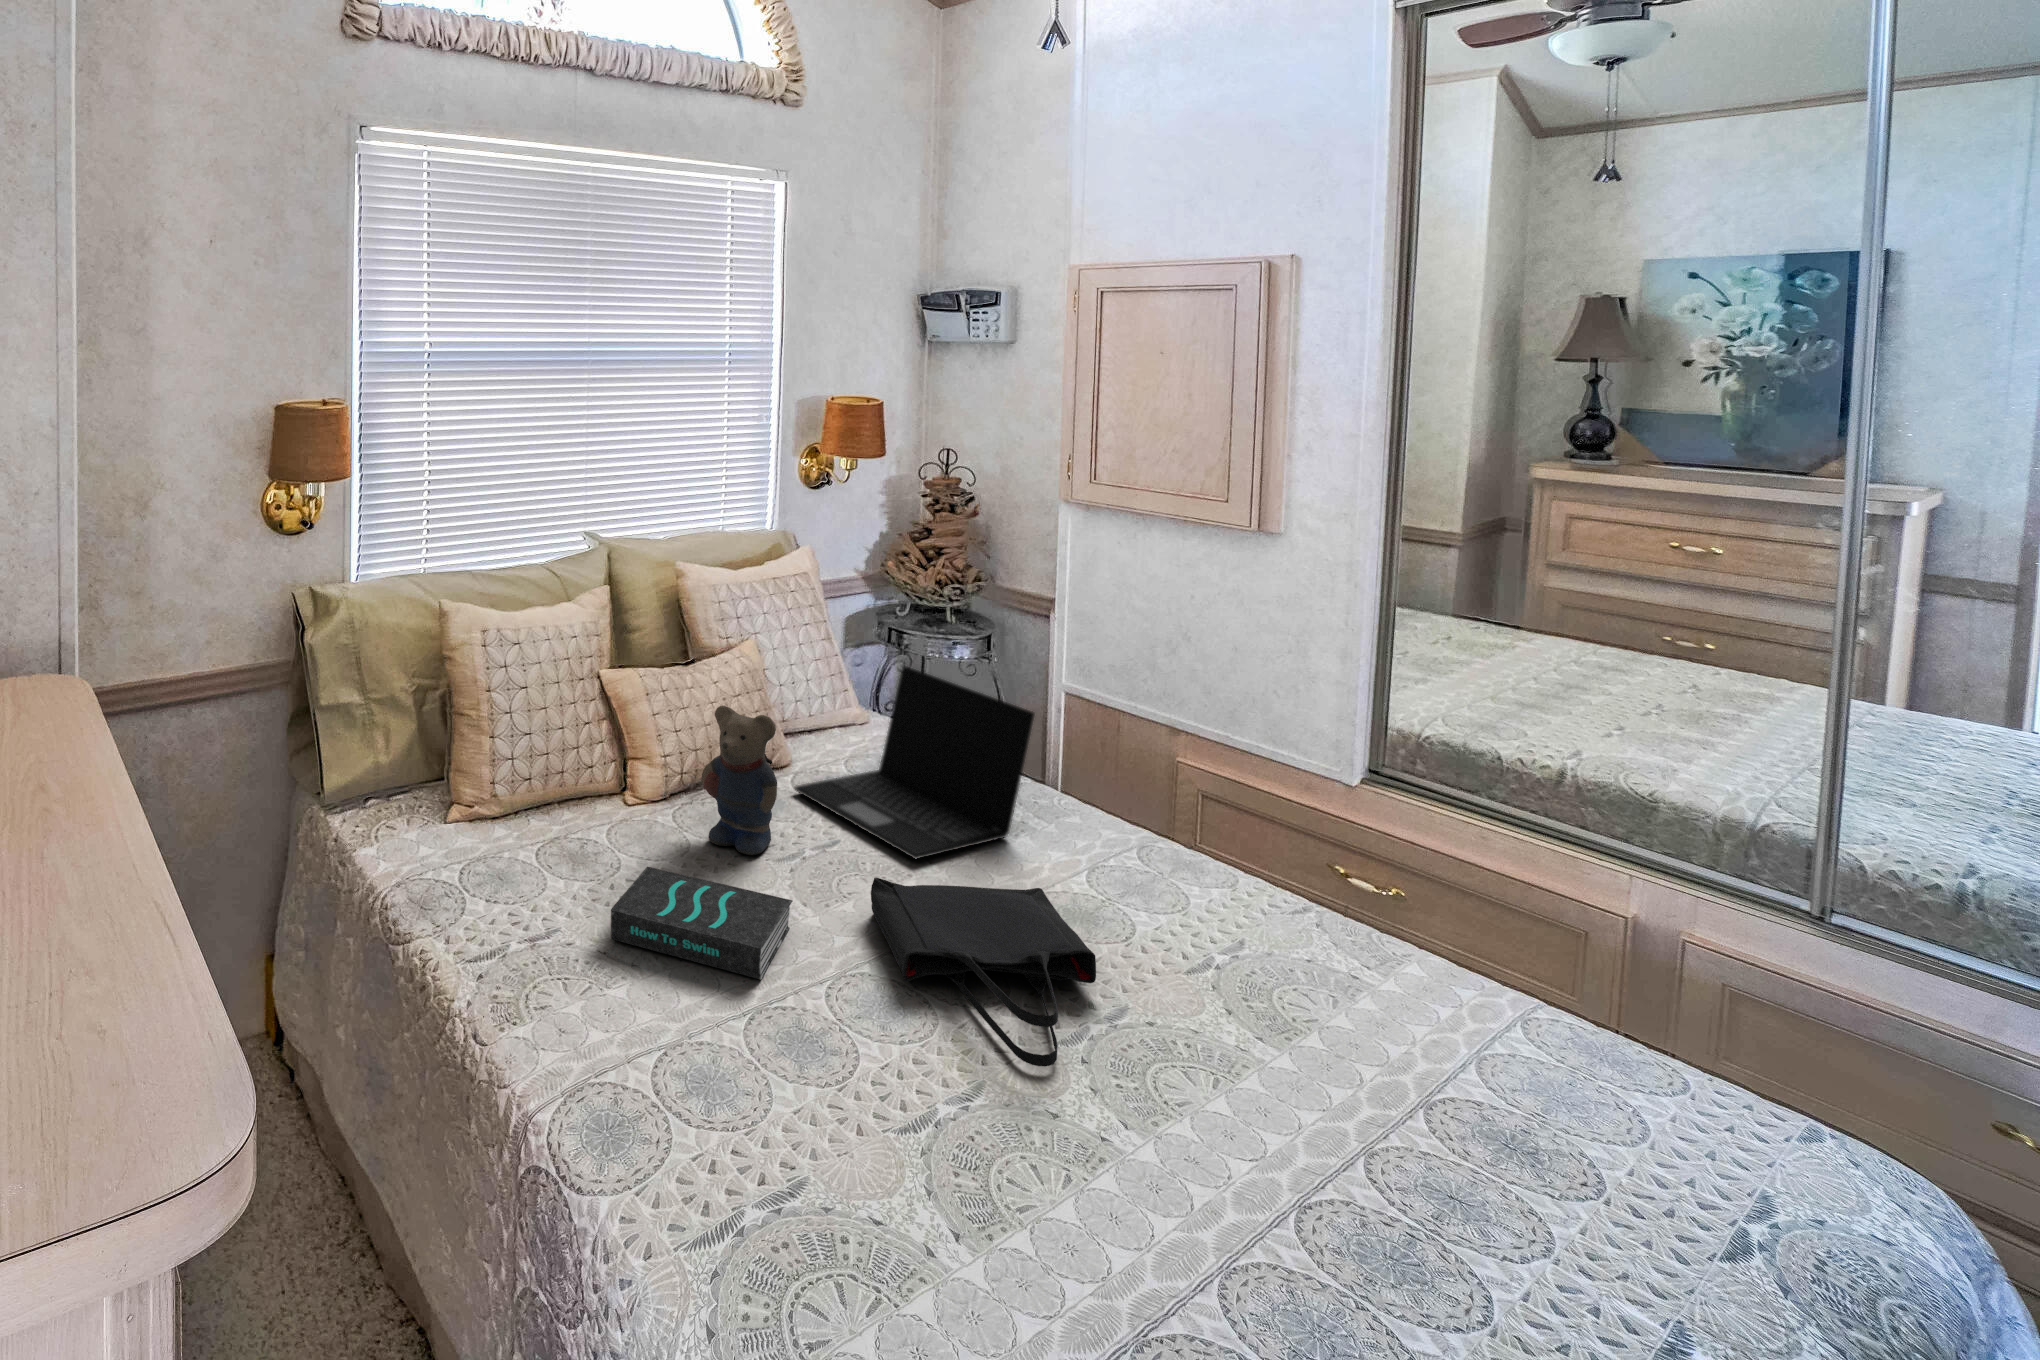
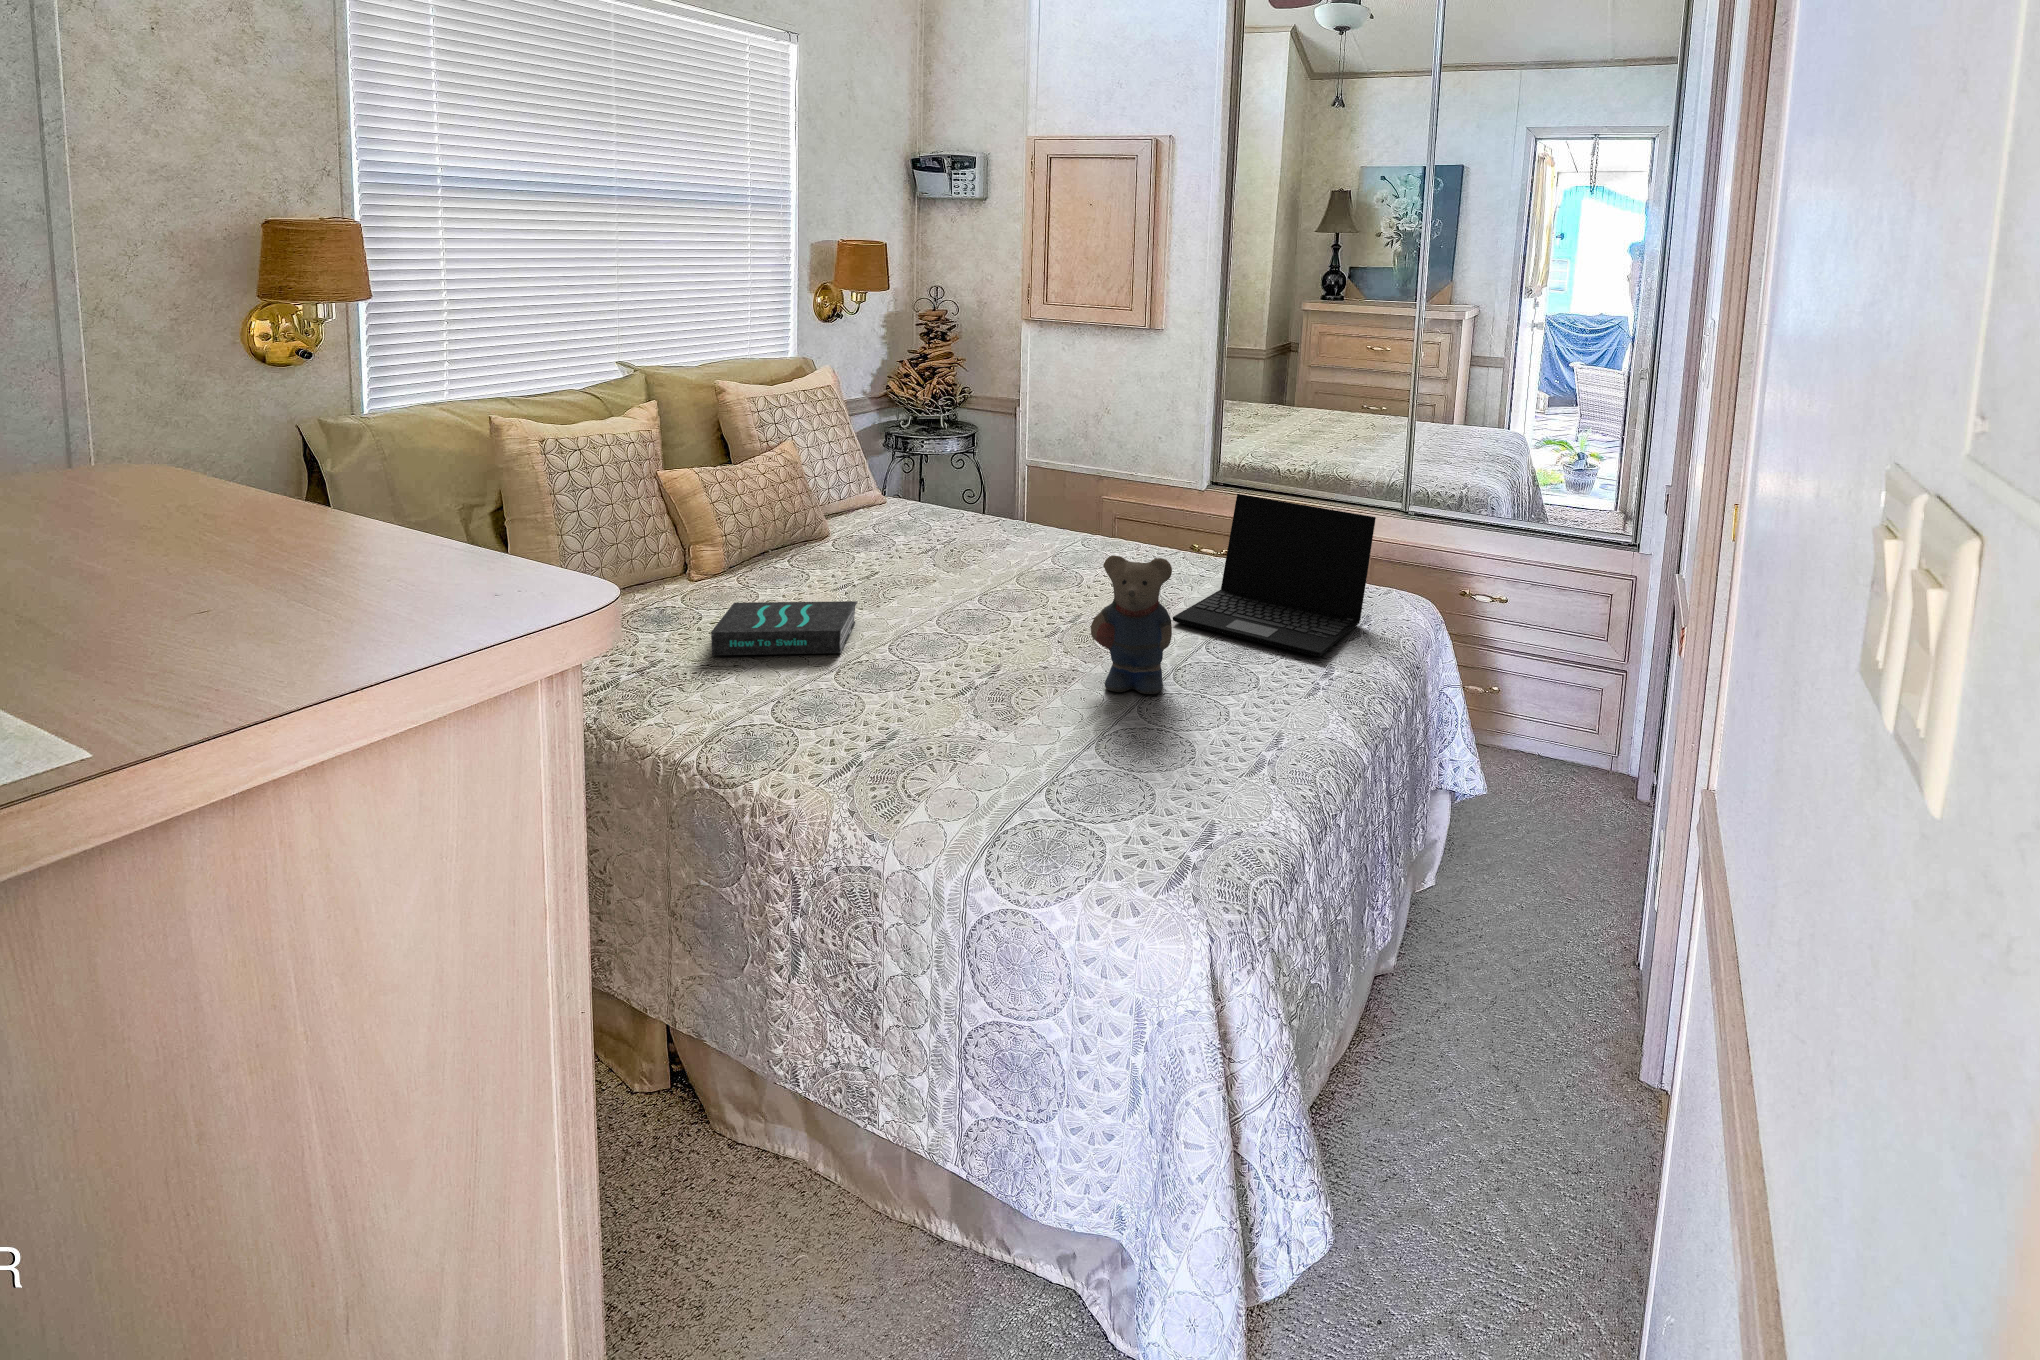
laptop: present [795,666,1035,859] -> present [1173,494,1376,657]
teddy bear: present [701,706,777,855] -> present [1091,555,1172,694]
tote bag: present [871,878,1096,1066] -> none [914,565,1064,654]

